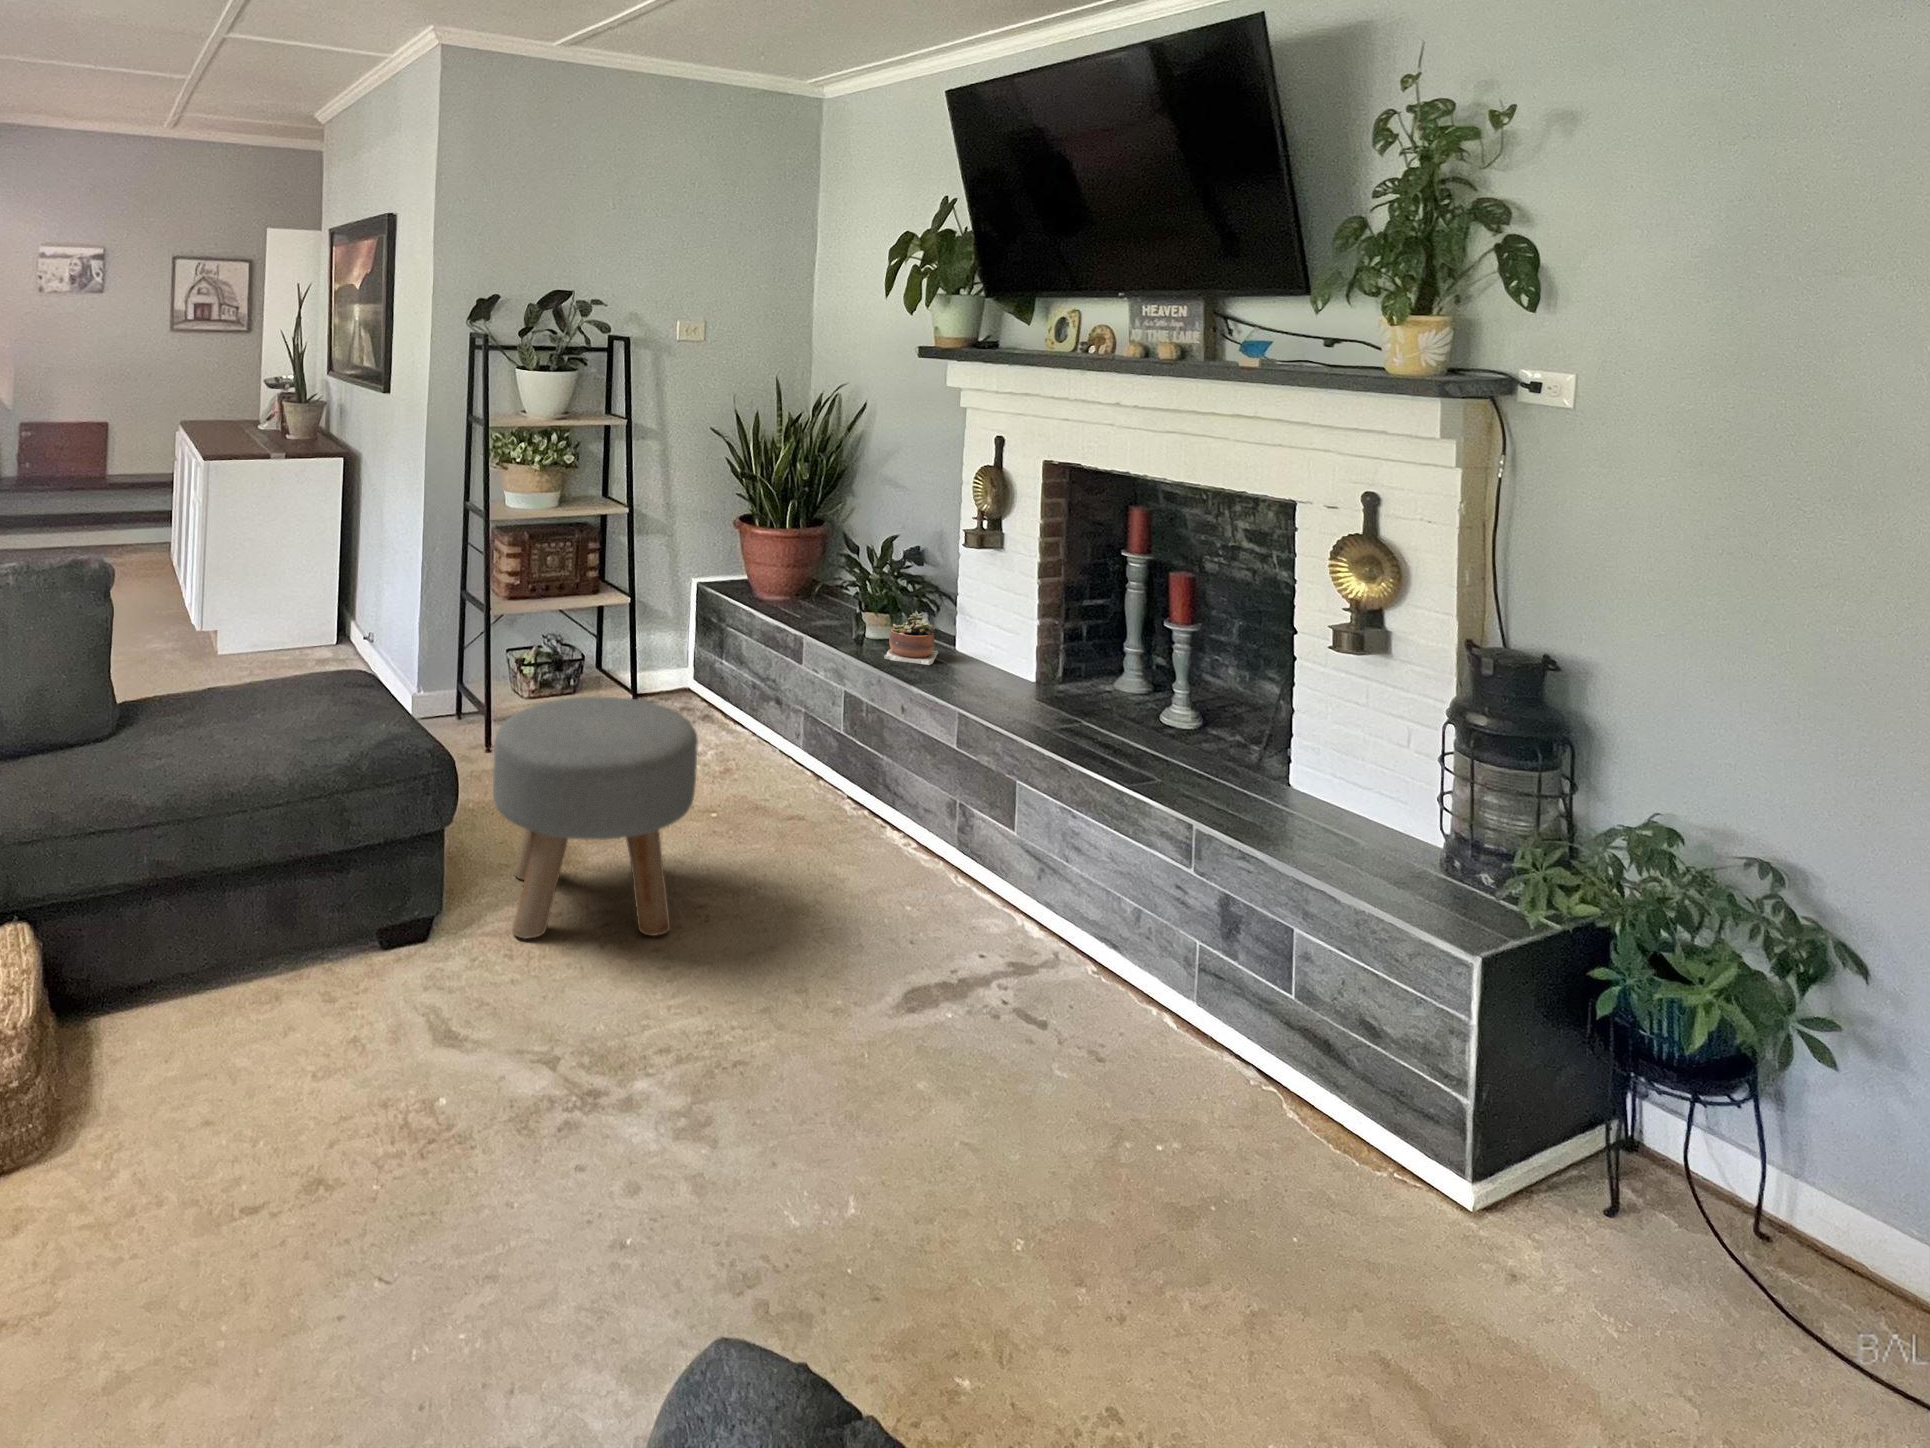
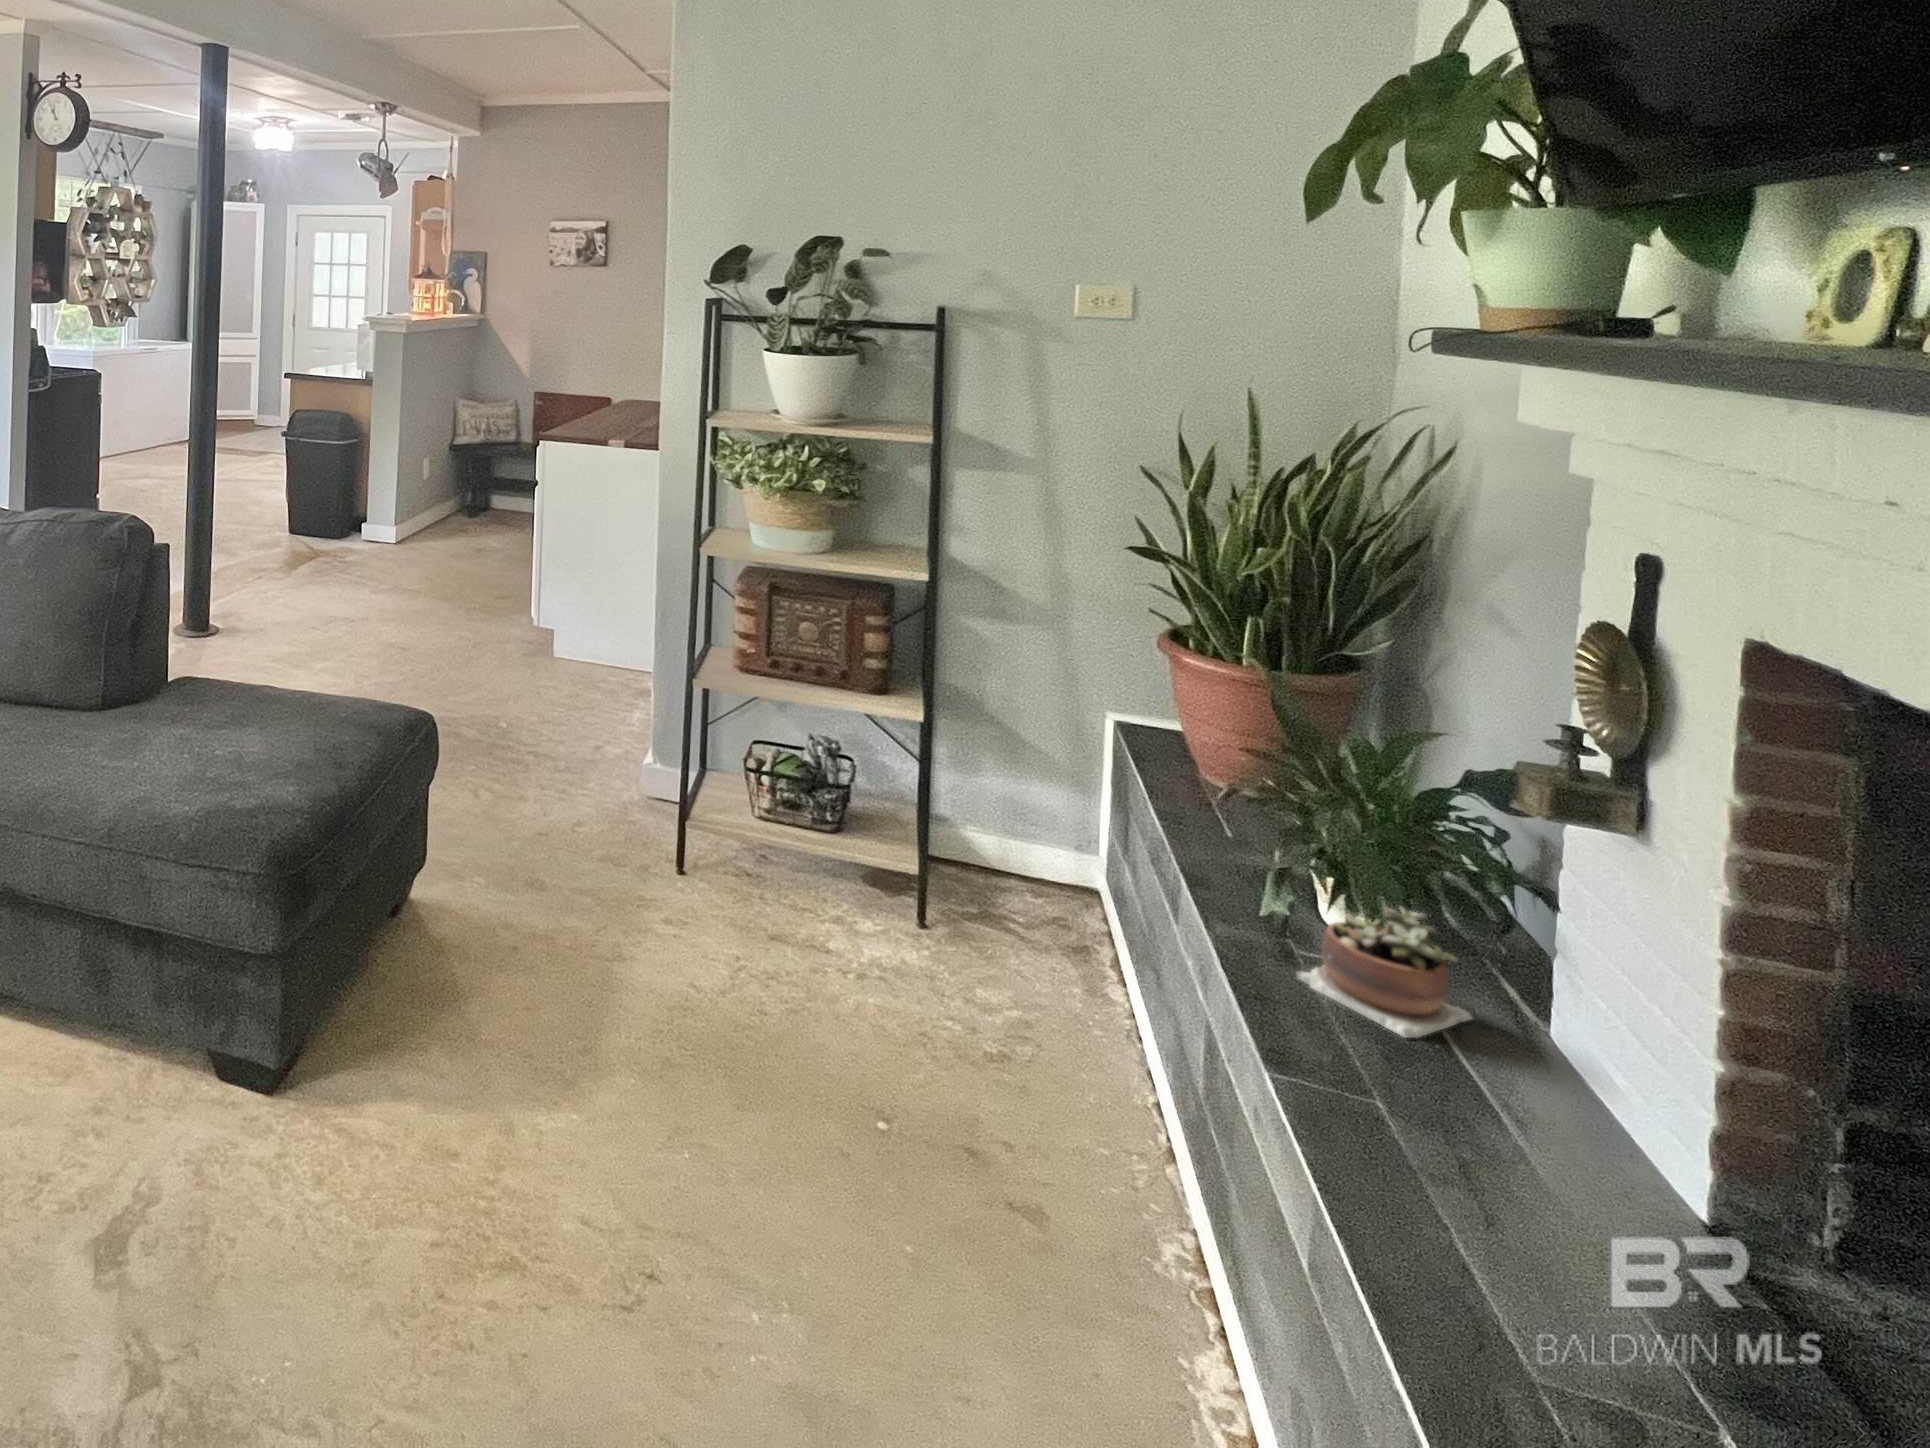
ottoman: present [493,697,698,938] -> none [356,826,687,1291]

